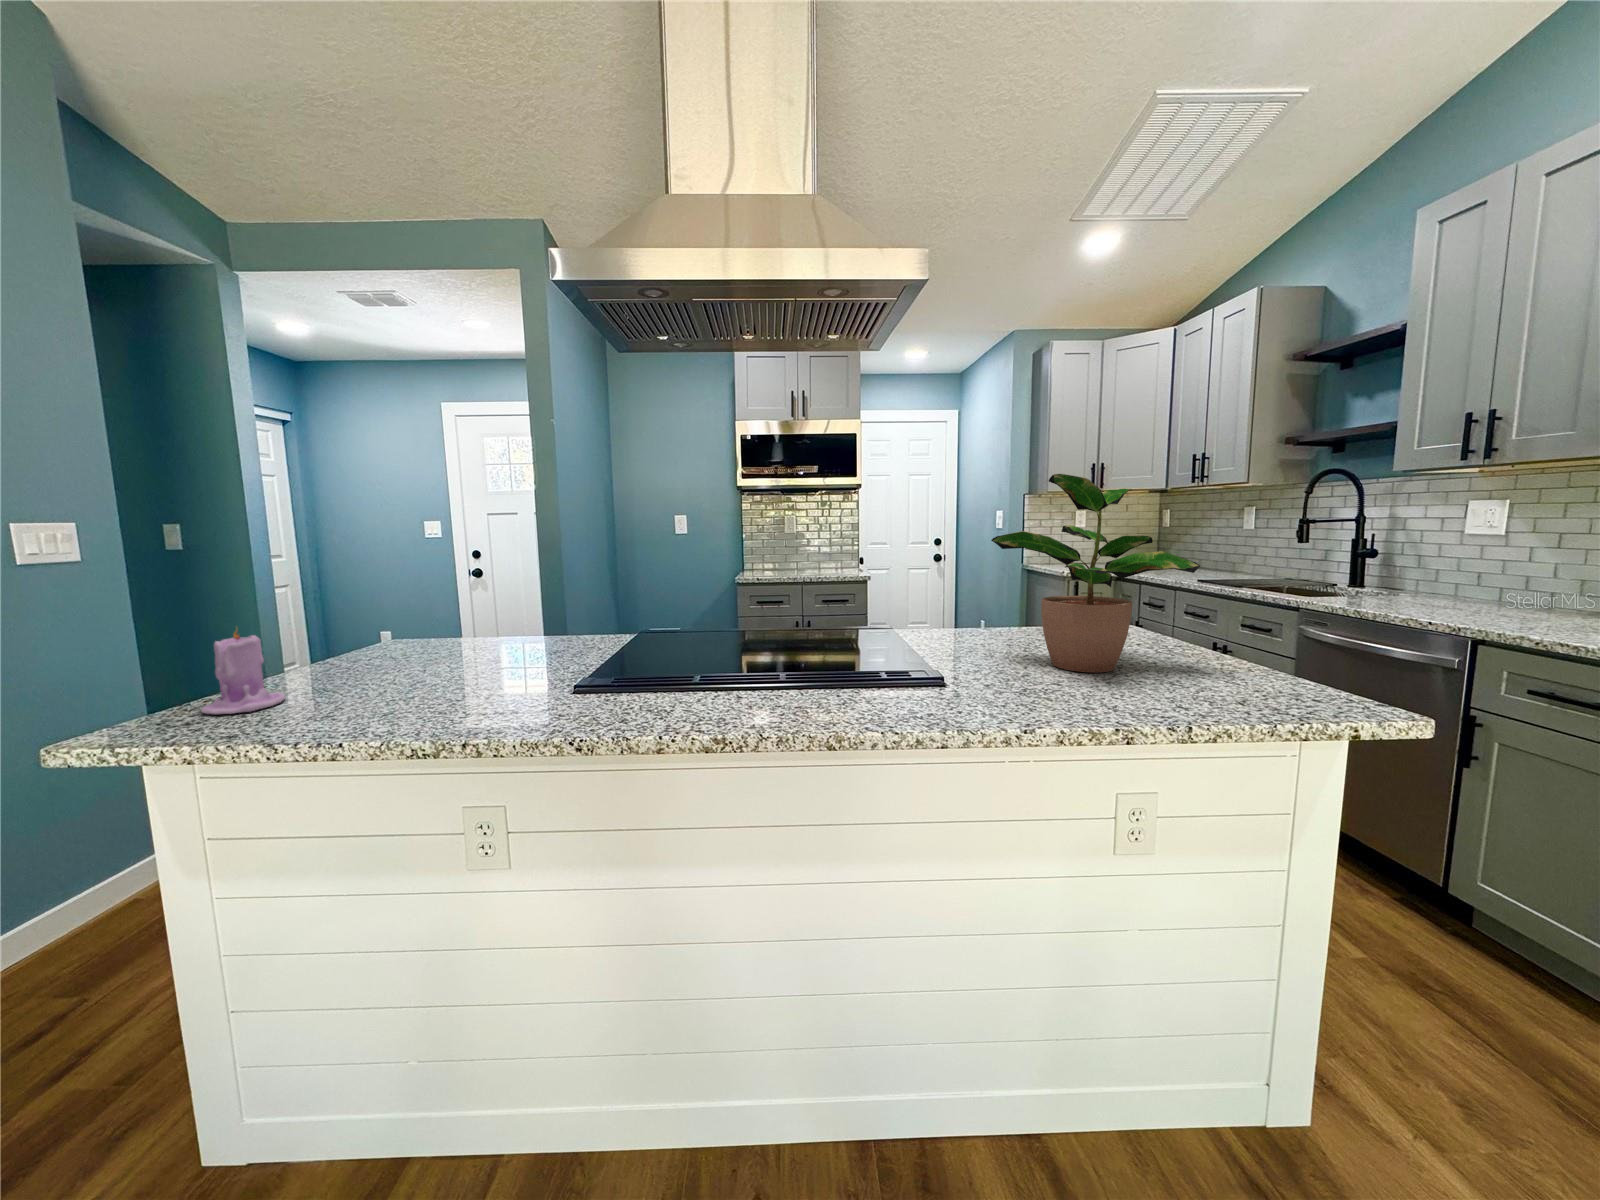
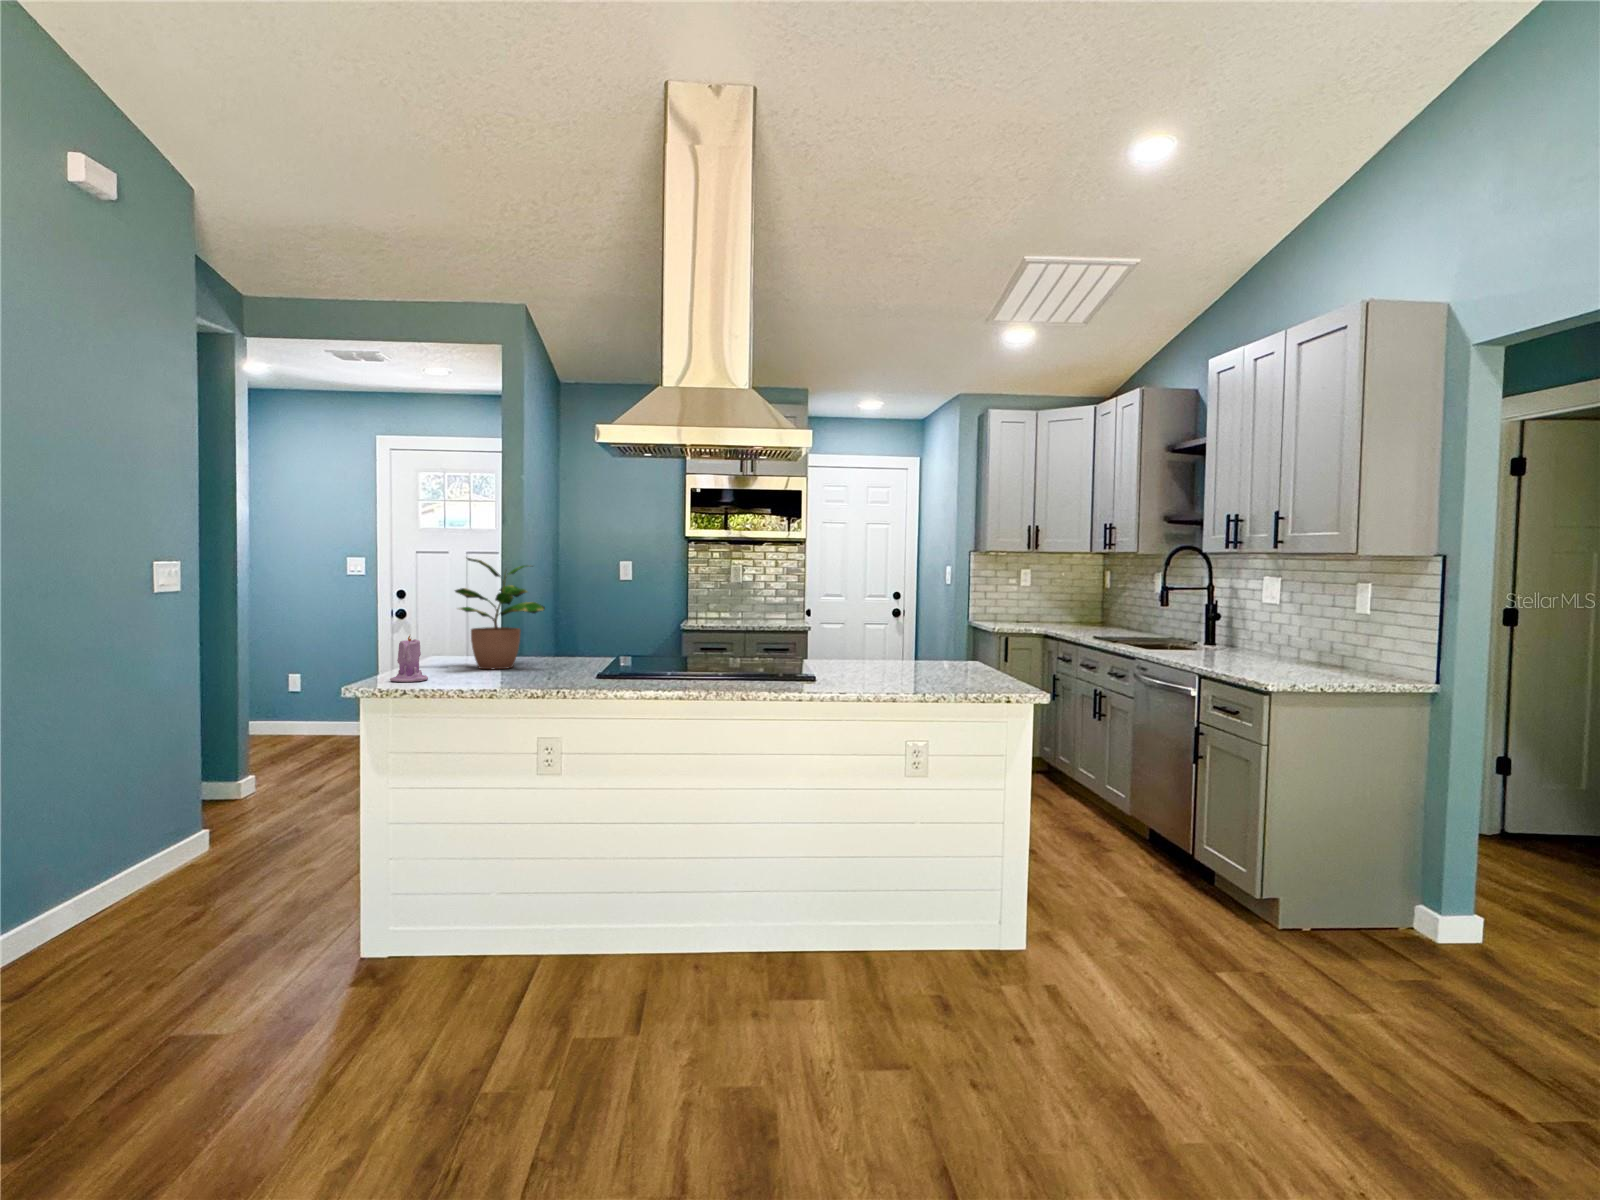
potted plant: present [991,474,1200,673] -> present [455,558,545,669]

